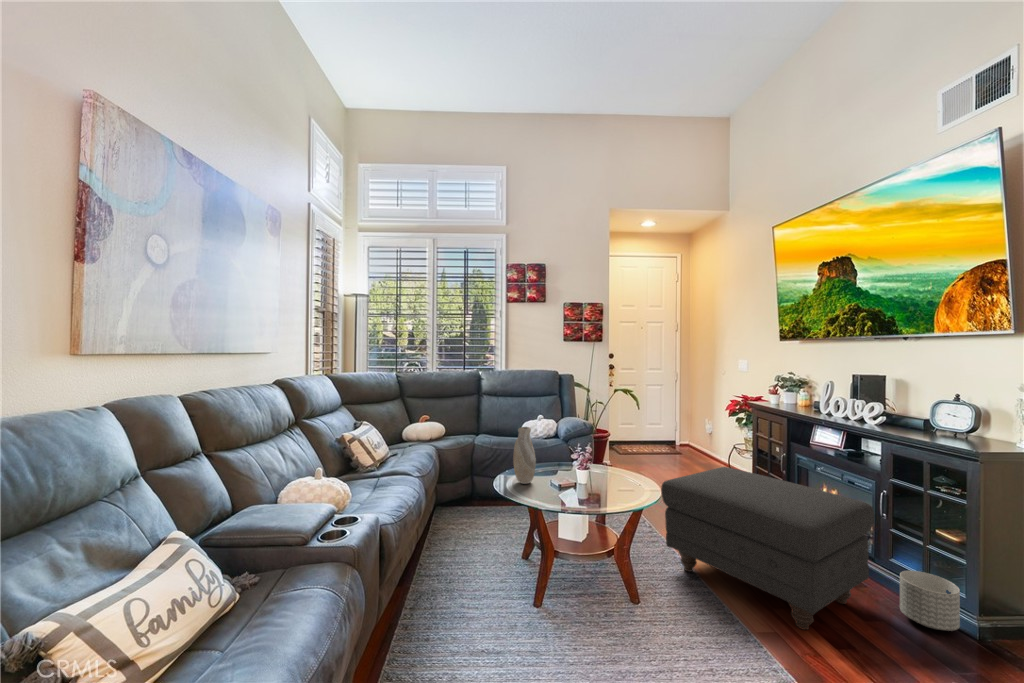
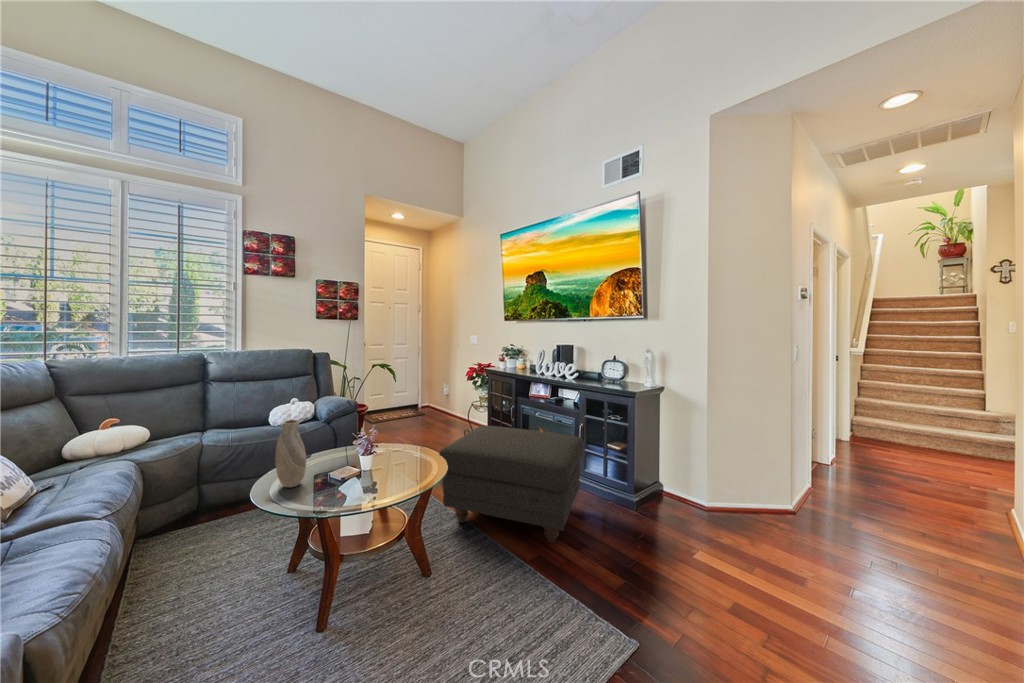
planter: present [900,571,960,631] -> none [595,475,625,511]

